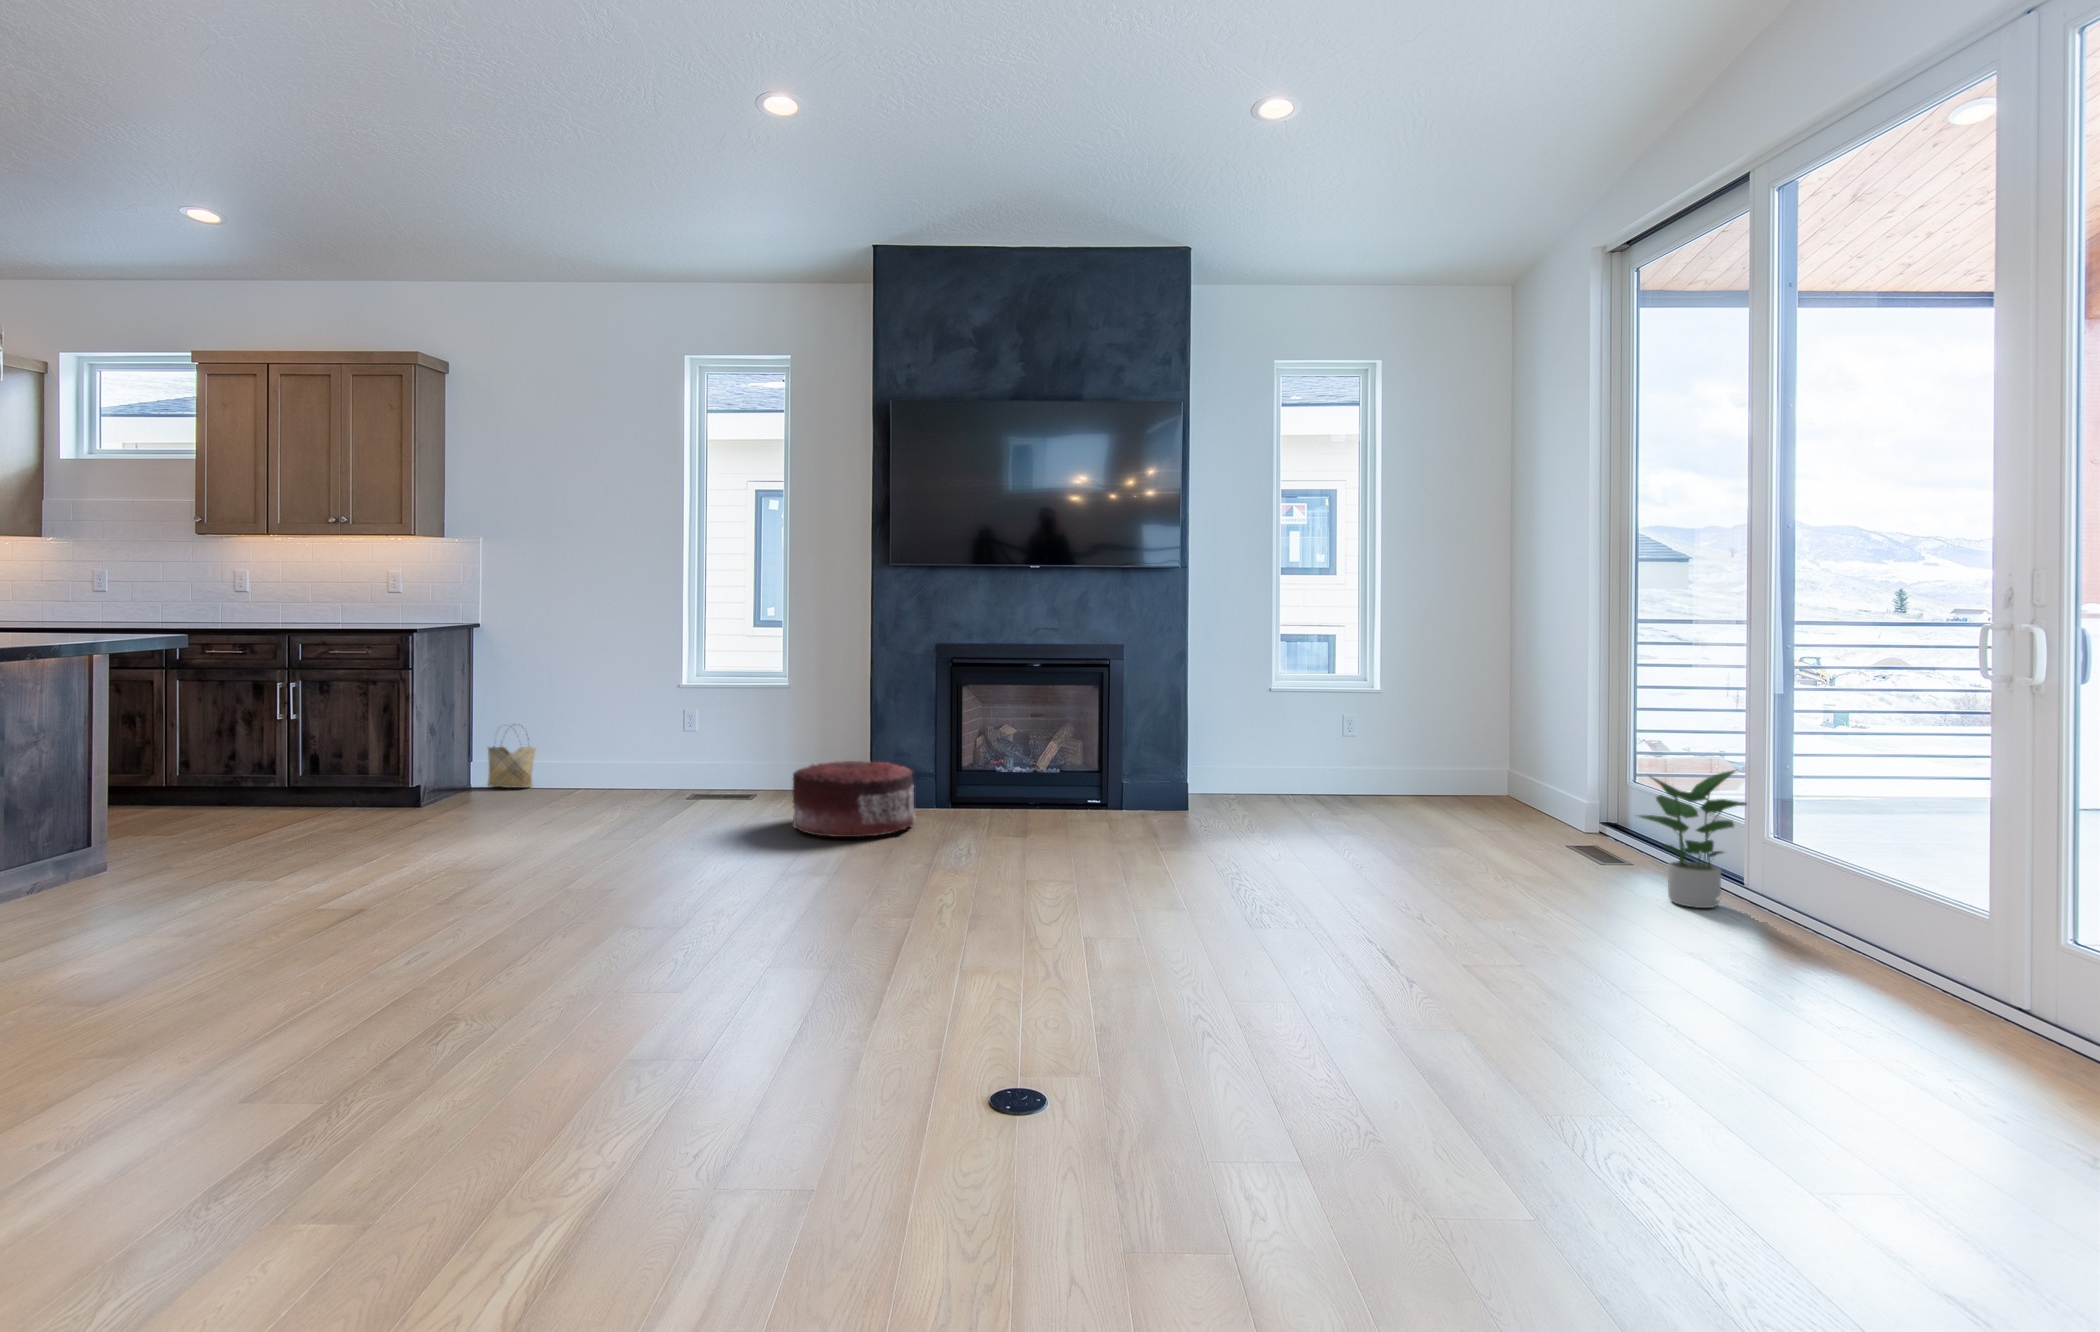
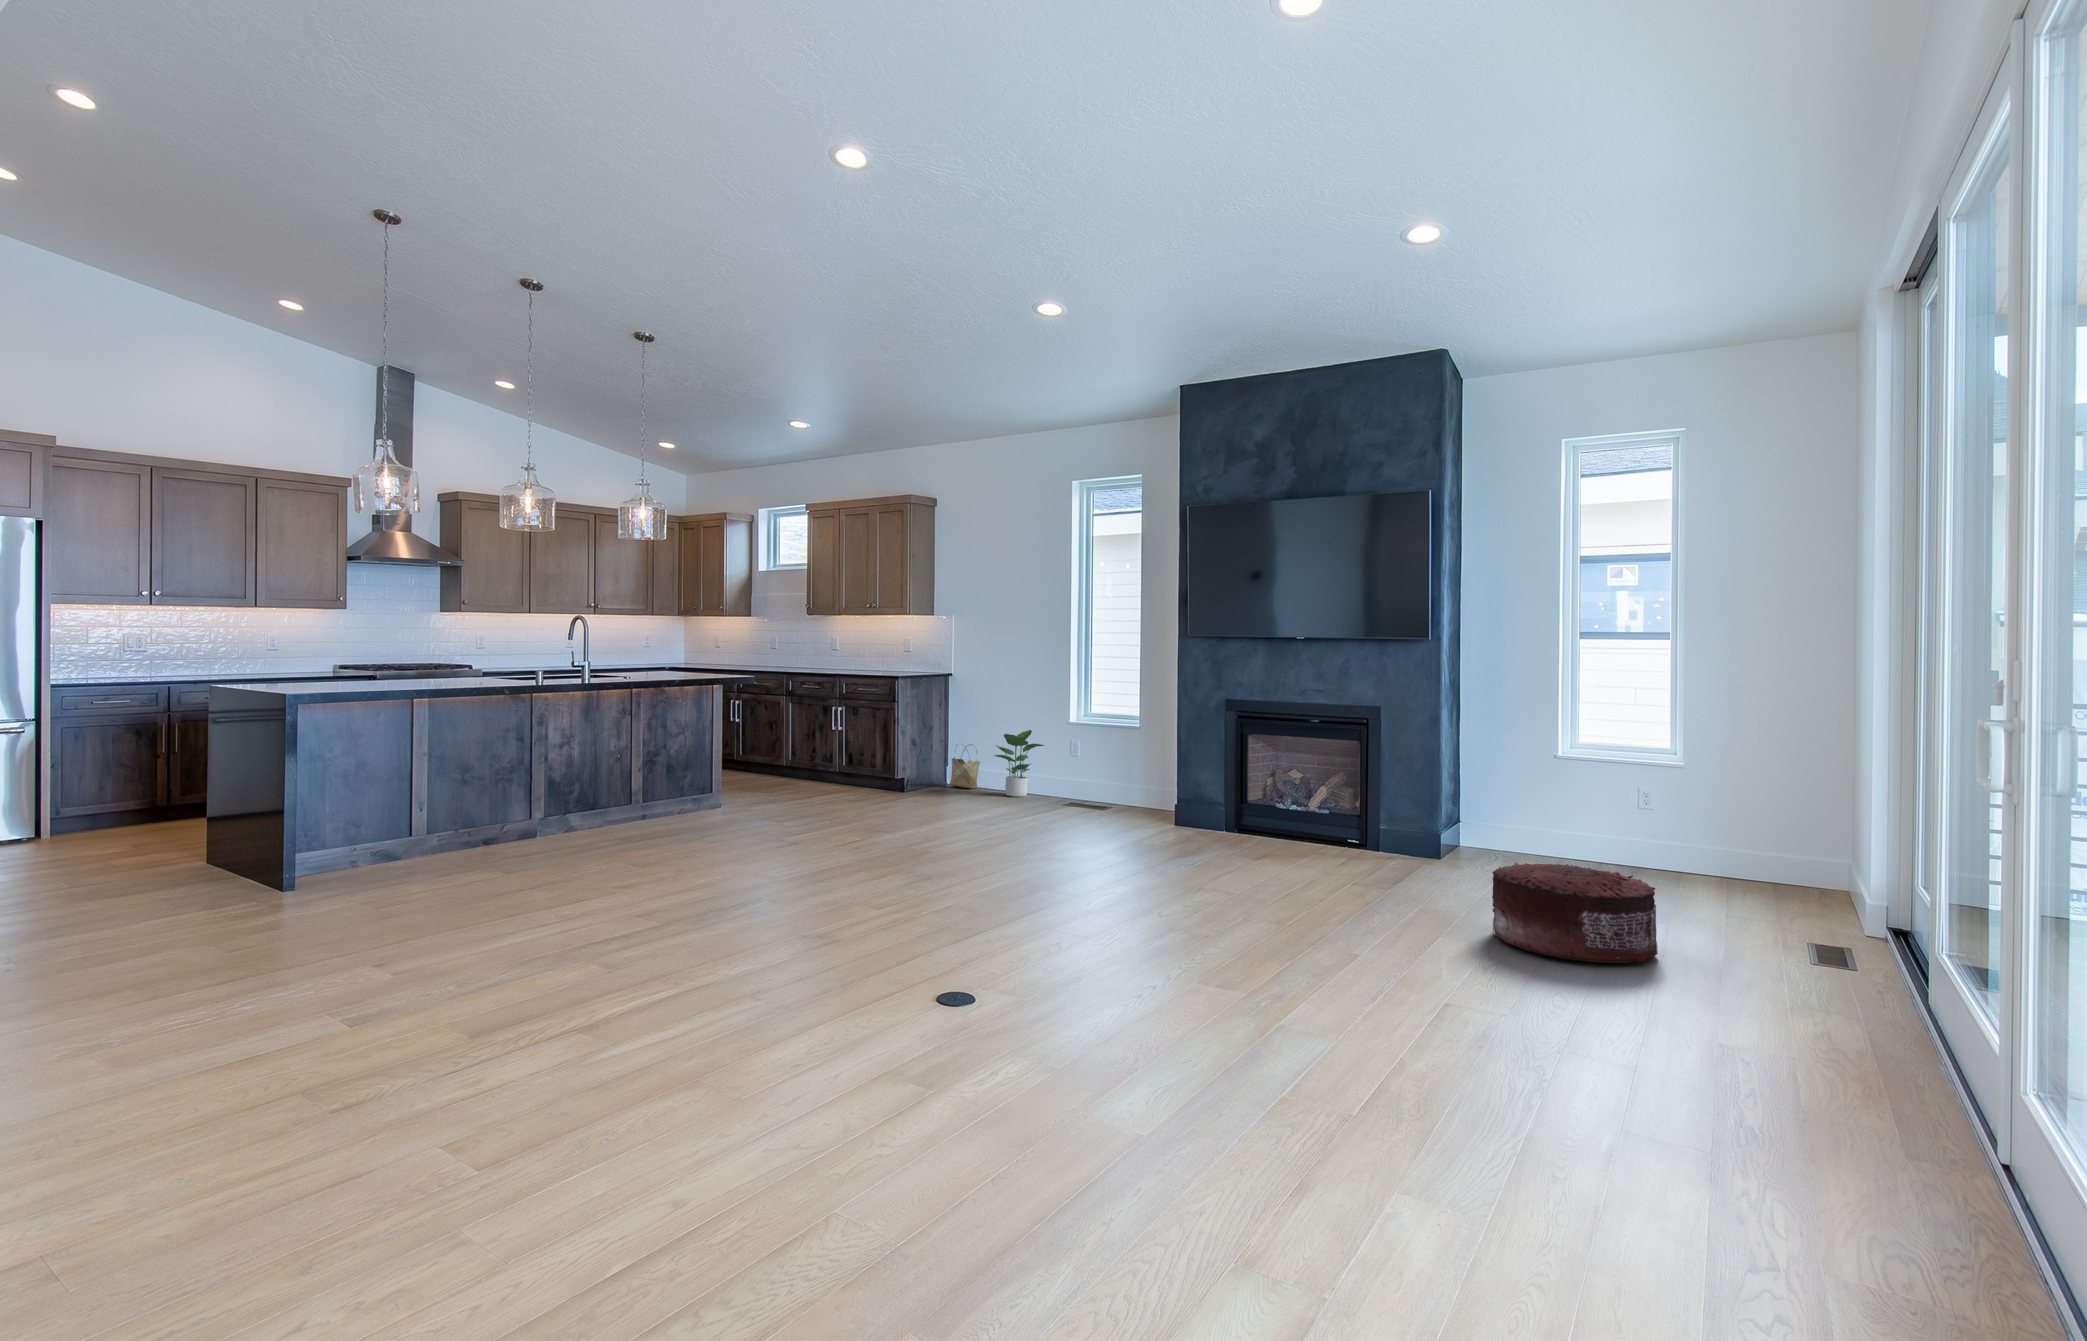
pouf: present [793,761,915,837] -> present [1492,862,1658,963]
potted plant: present [1639,770,1746,908] -> present [994,730,1044,797]

